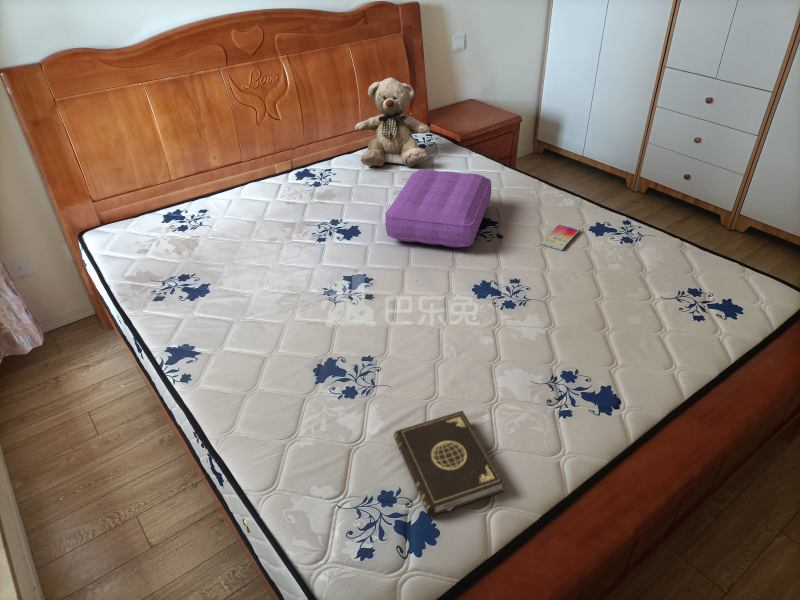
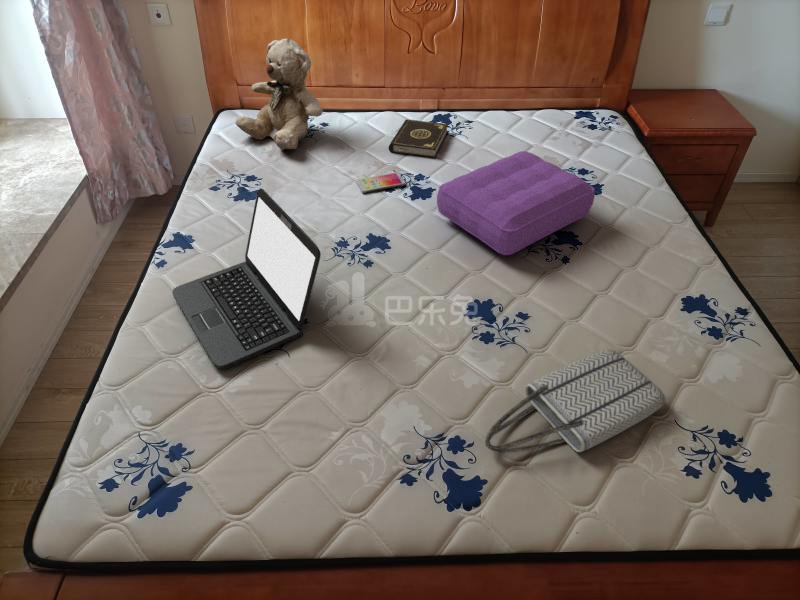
teddy bear: present [355,78,430,168] -> present [235,39,323,151]
smartphone: present [541,223,580,250] -> present [356,172,406,193]
laptop: none [234,260,393,423] -> present [173,188,321,370]
tote bag: none [574,272,652,365] -> present [485,350,665,452]
book: present [394,411,504,517] -> present [389,119,448,158]

